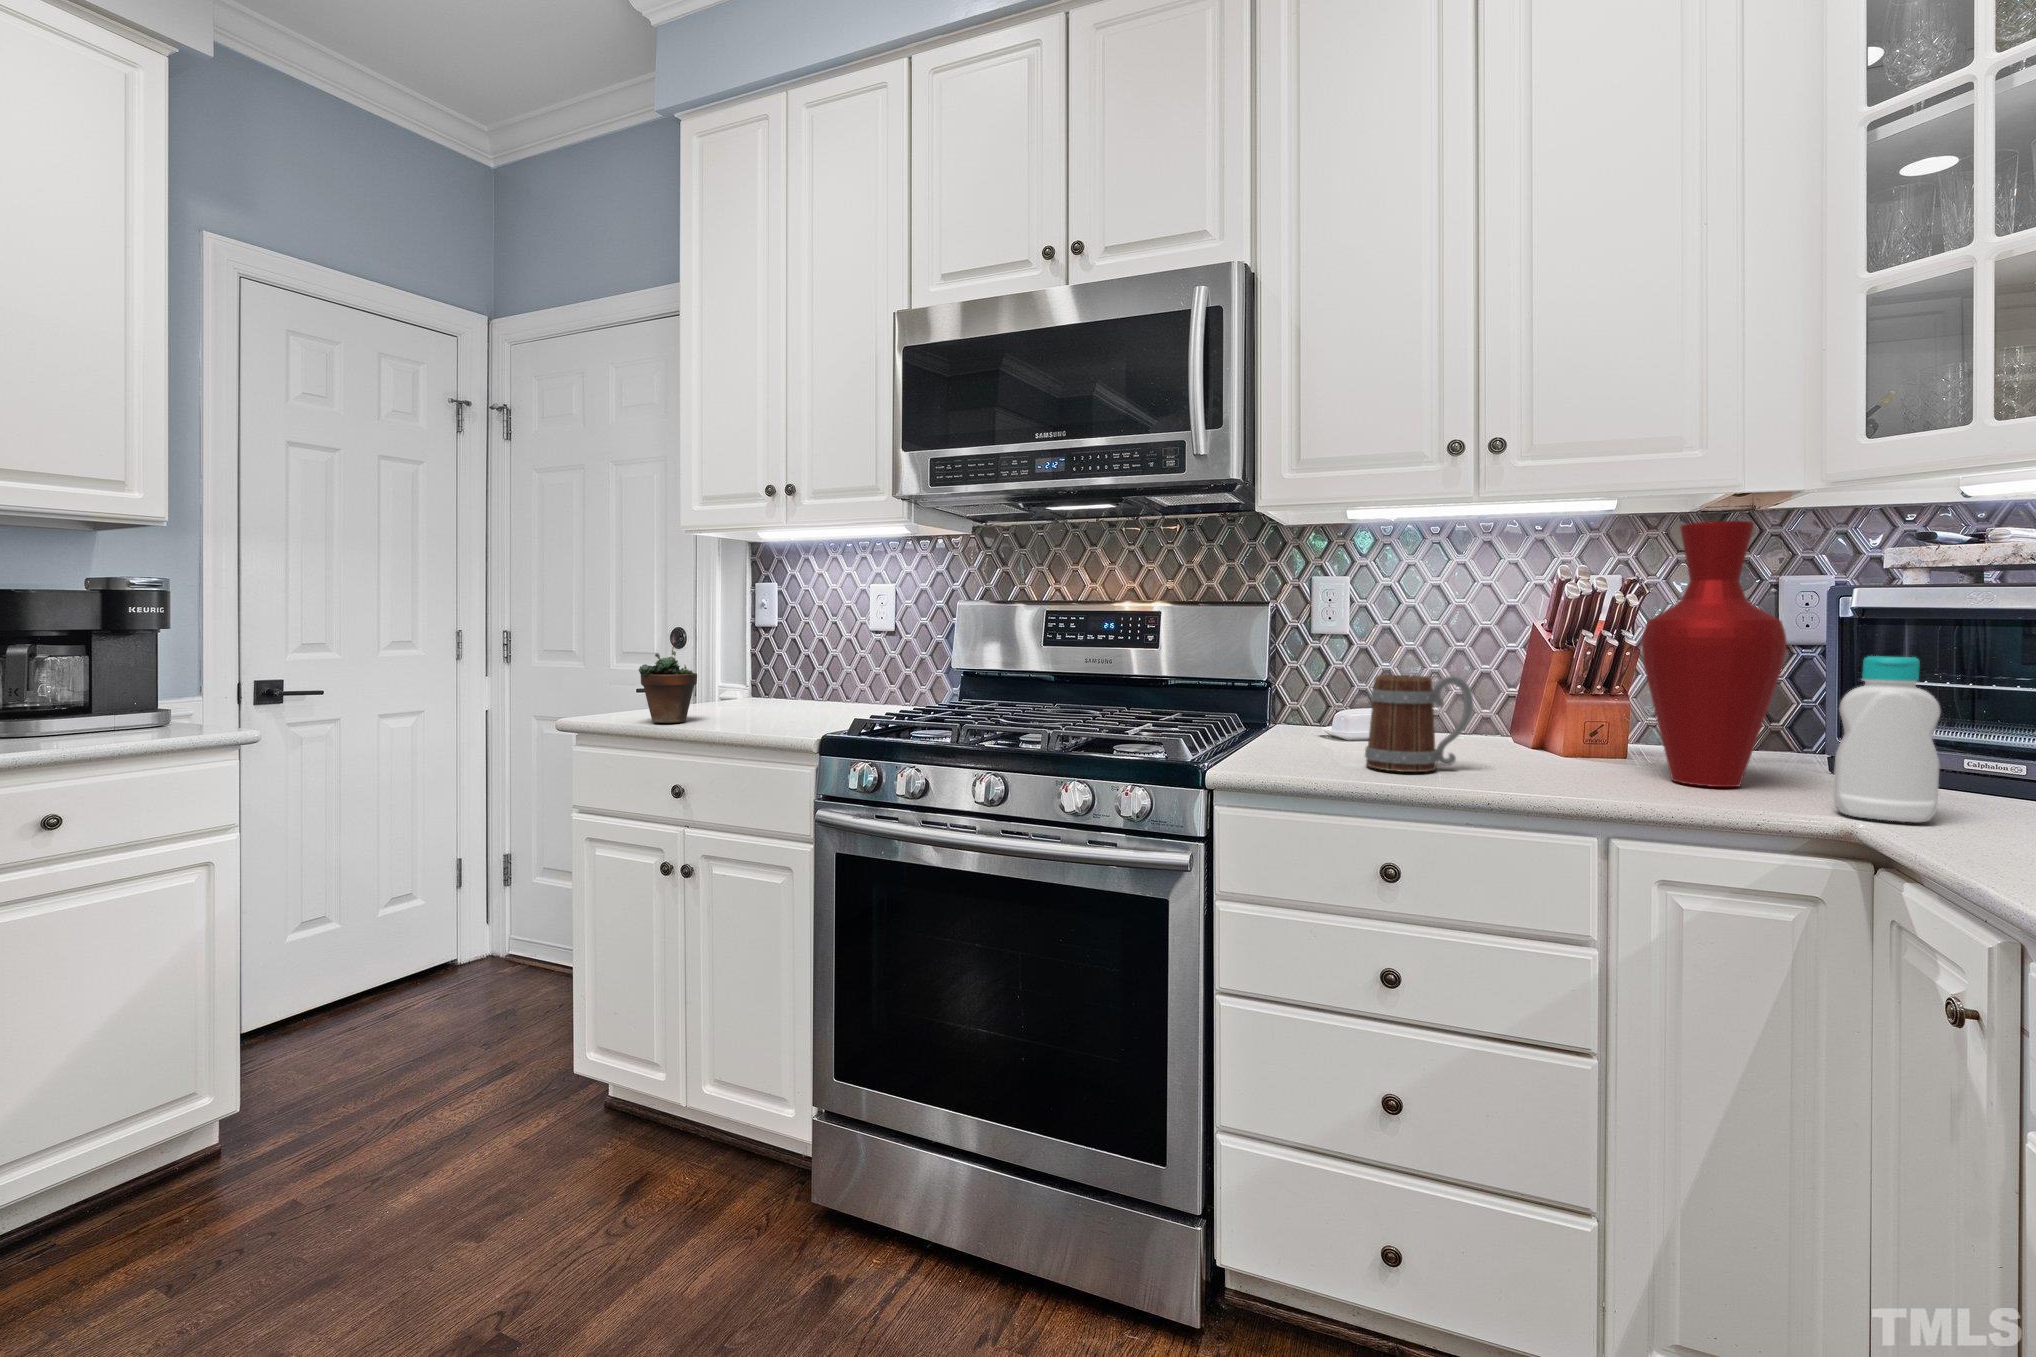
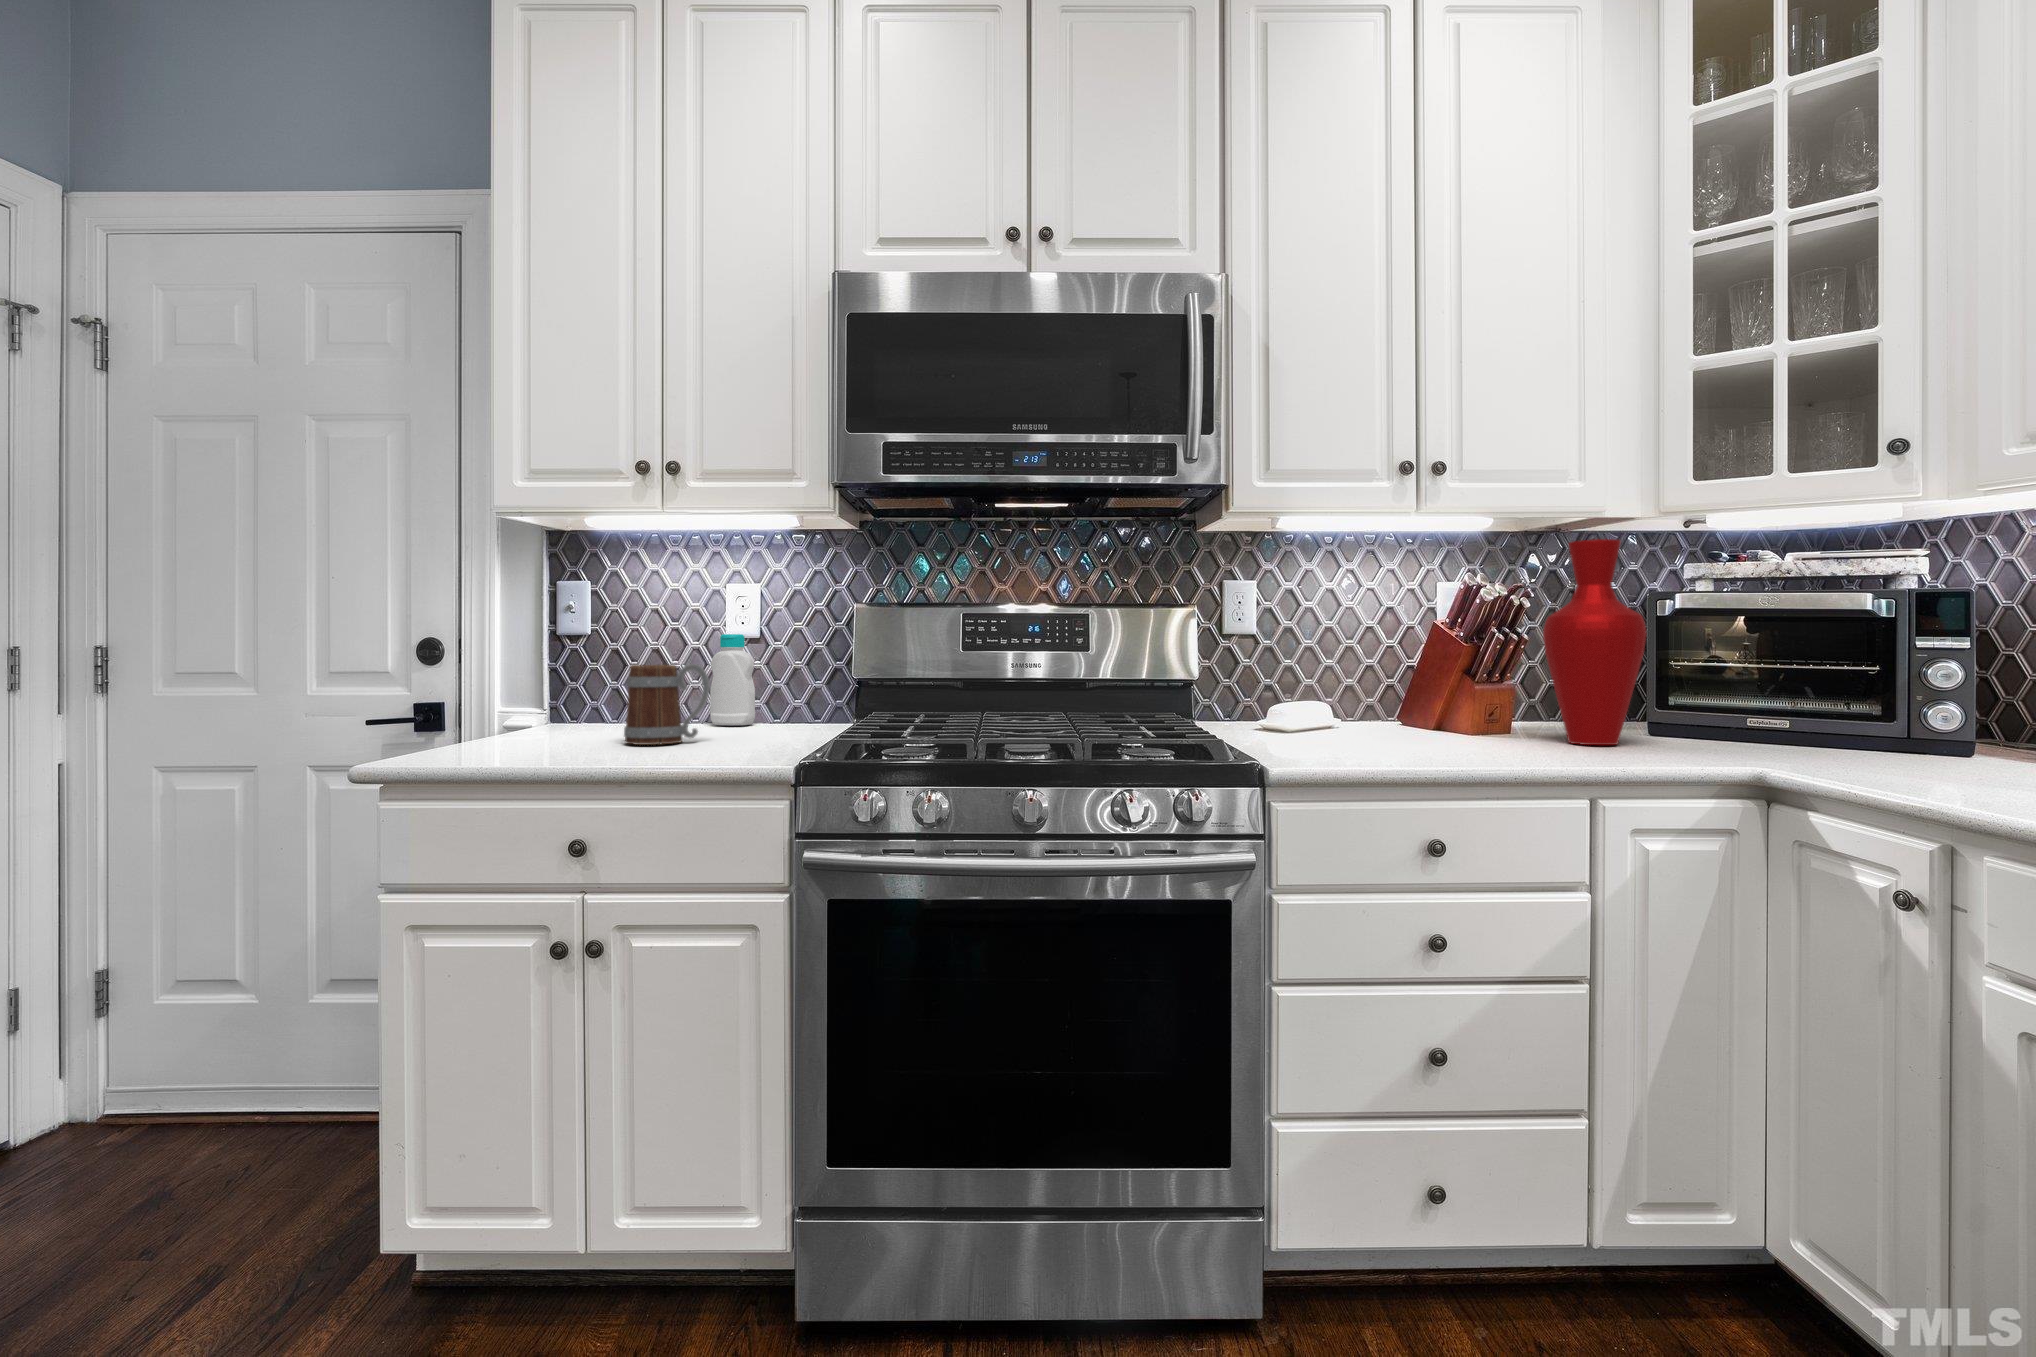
succulent plant: present [638,634,697,723] -> none [502,639,574,751]
bottle: present [1833,656,1941,822] -> present [710,634,755,726]
mug: present [1365,675,1473,772] -> present [624,664,710,745]

